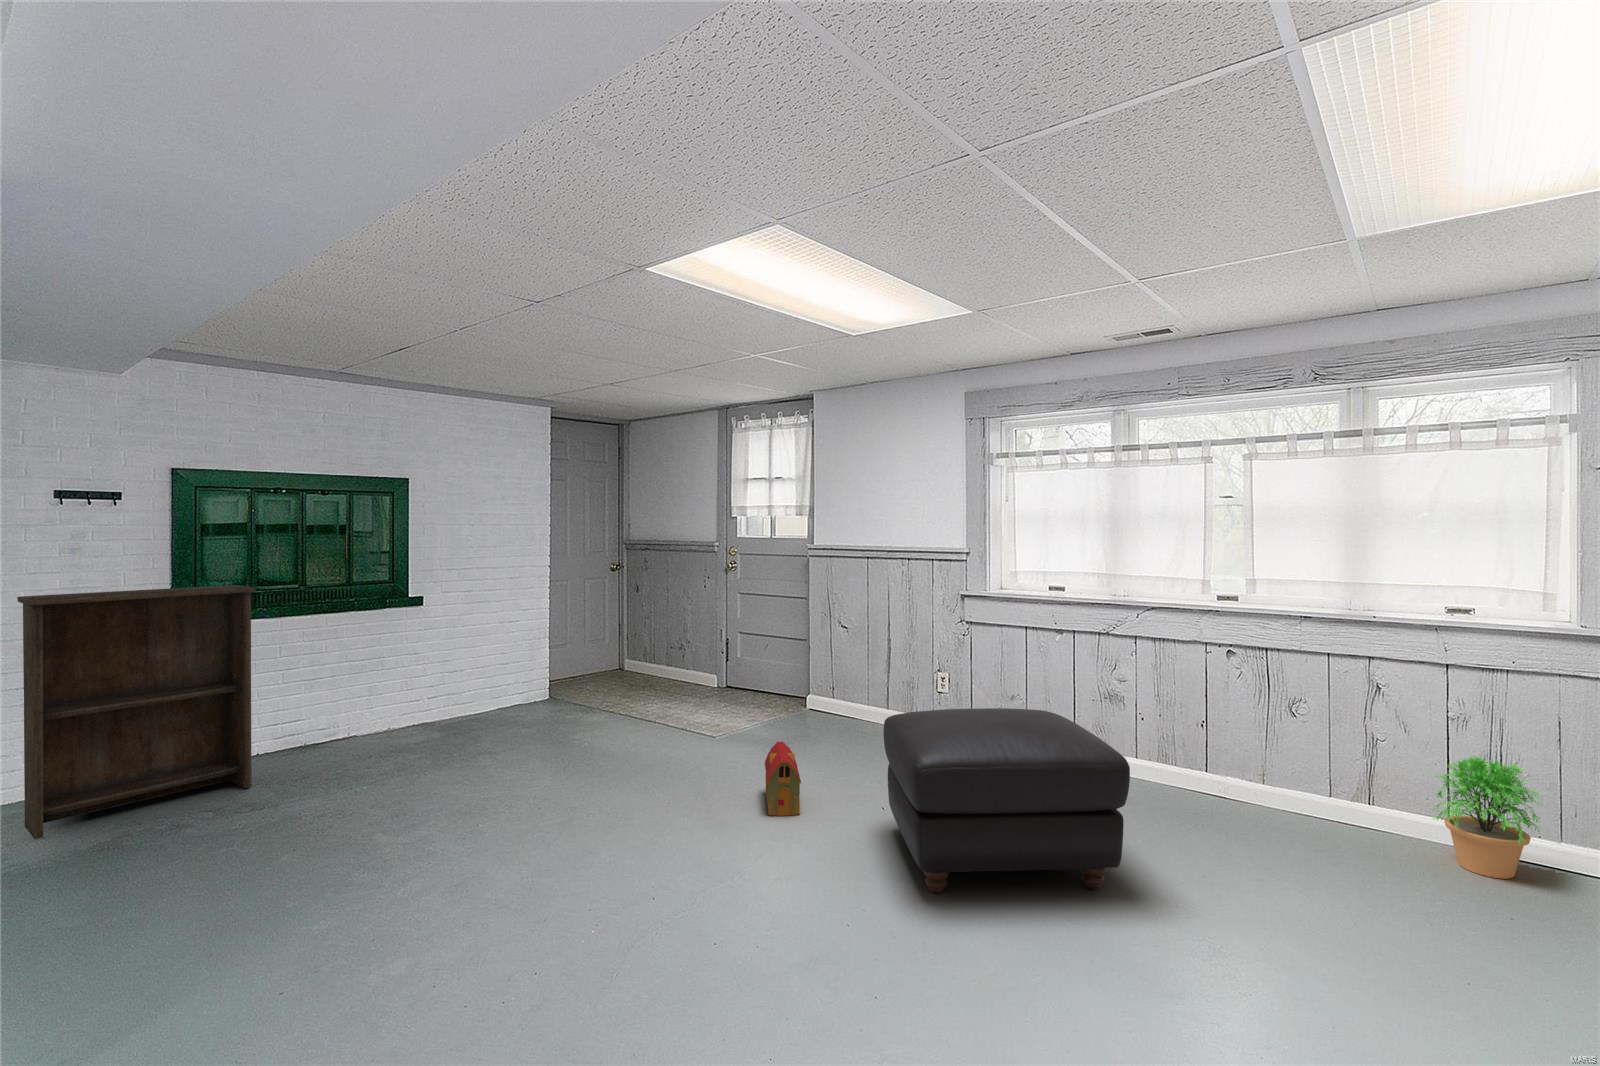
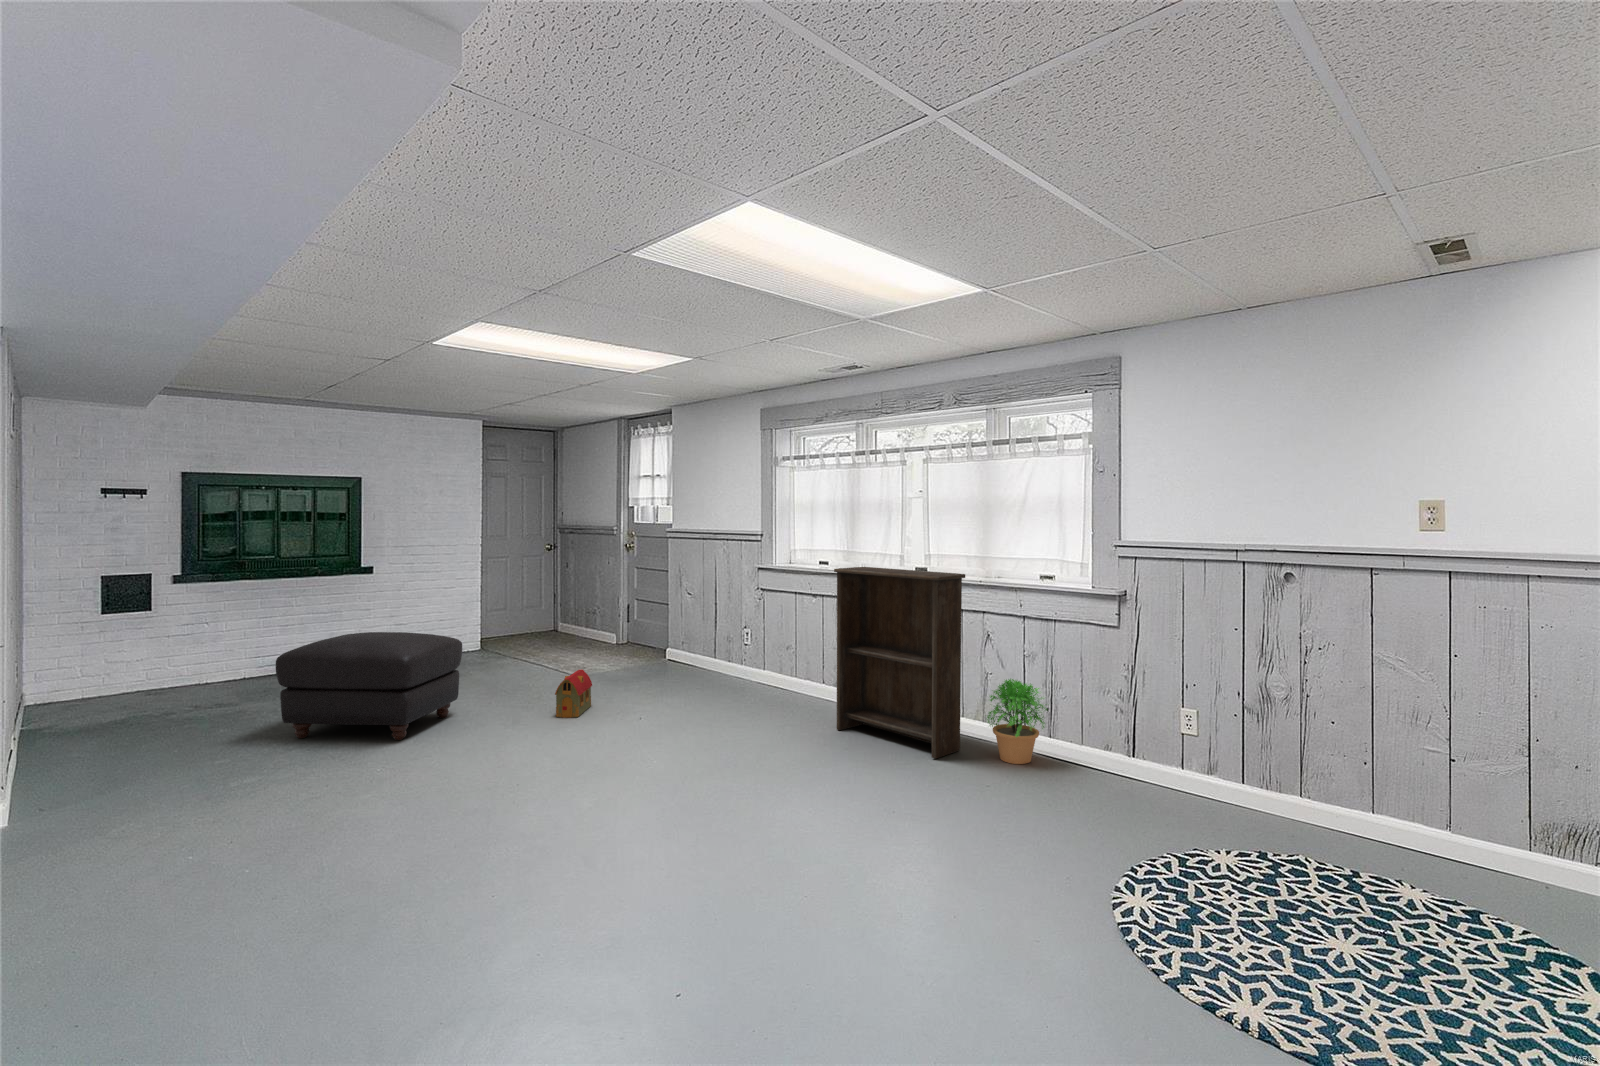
bookshelf: present [17,585,255,839] -> present [834,567,965,759]
ottoman: present [884,708,1130,894] -> present [276,632,462,740]

